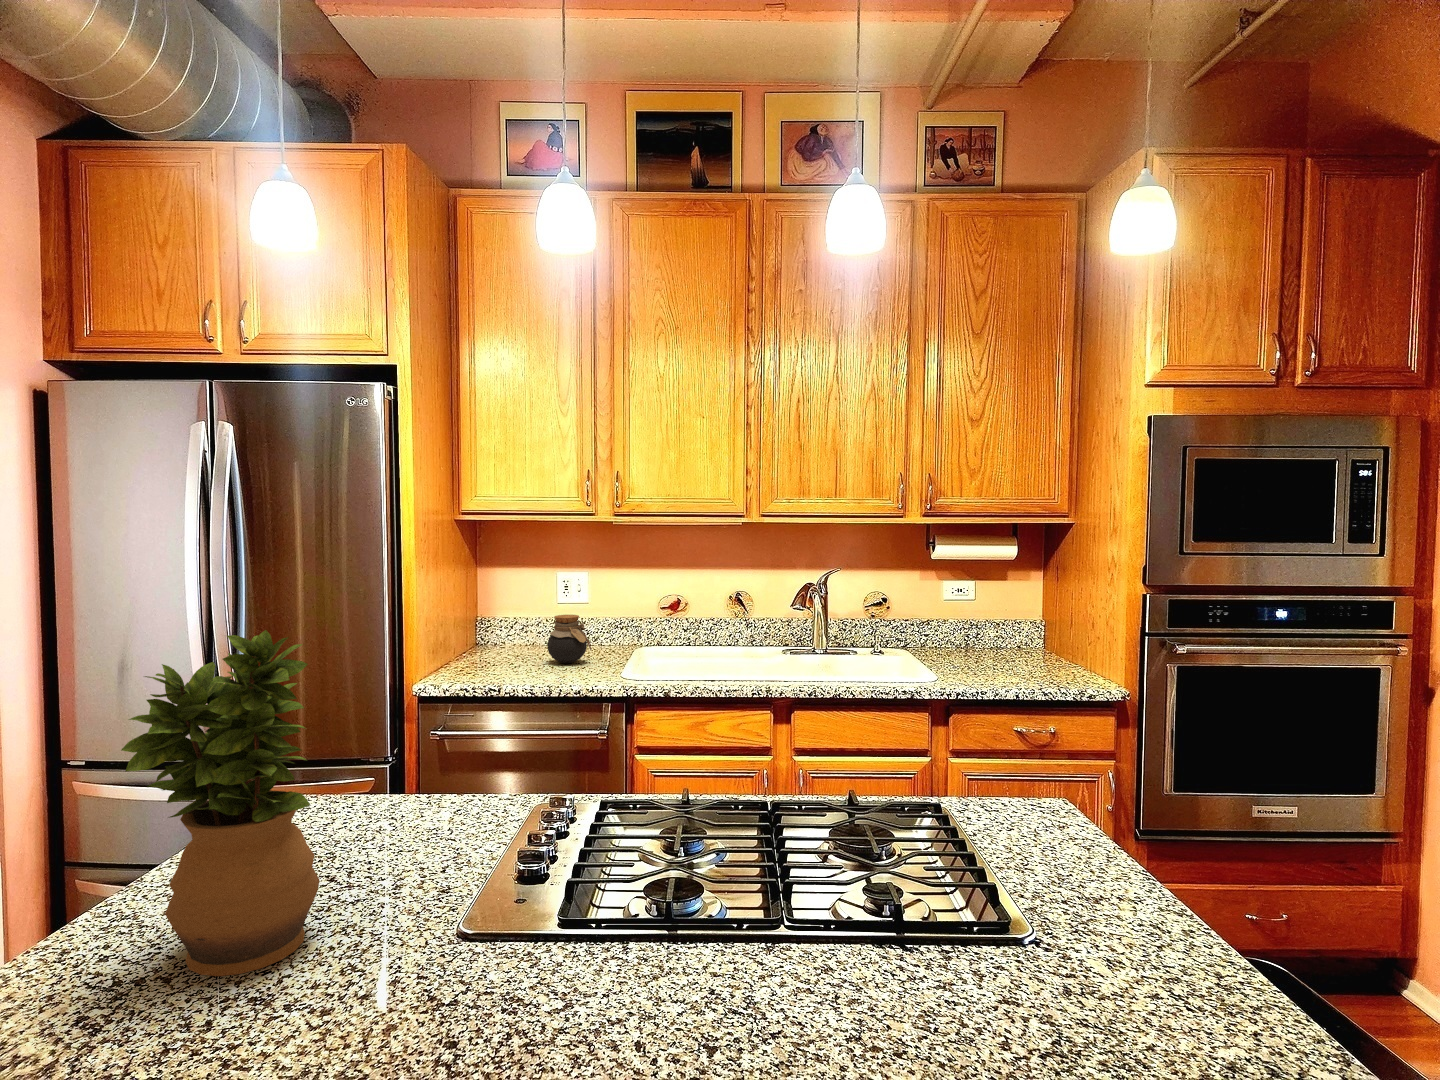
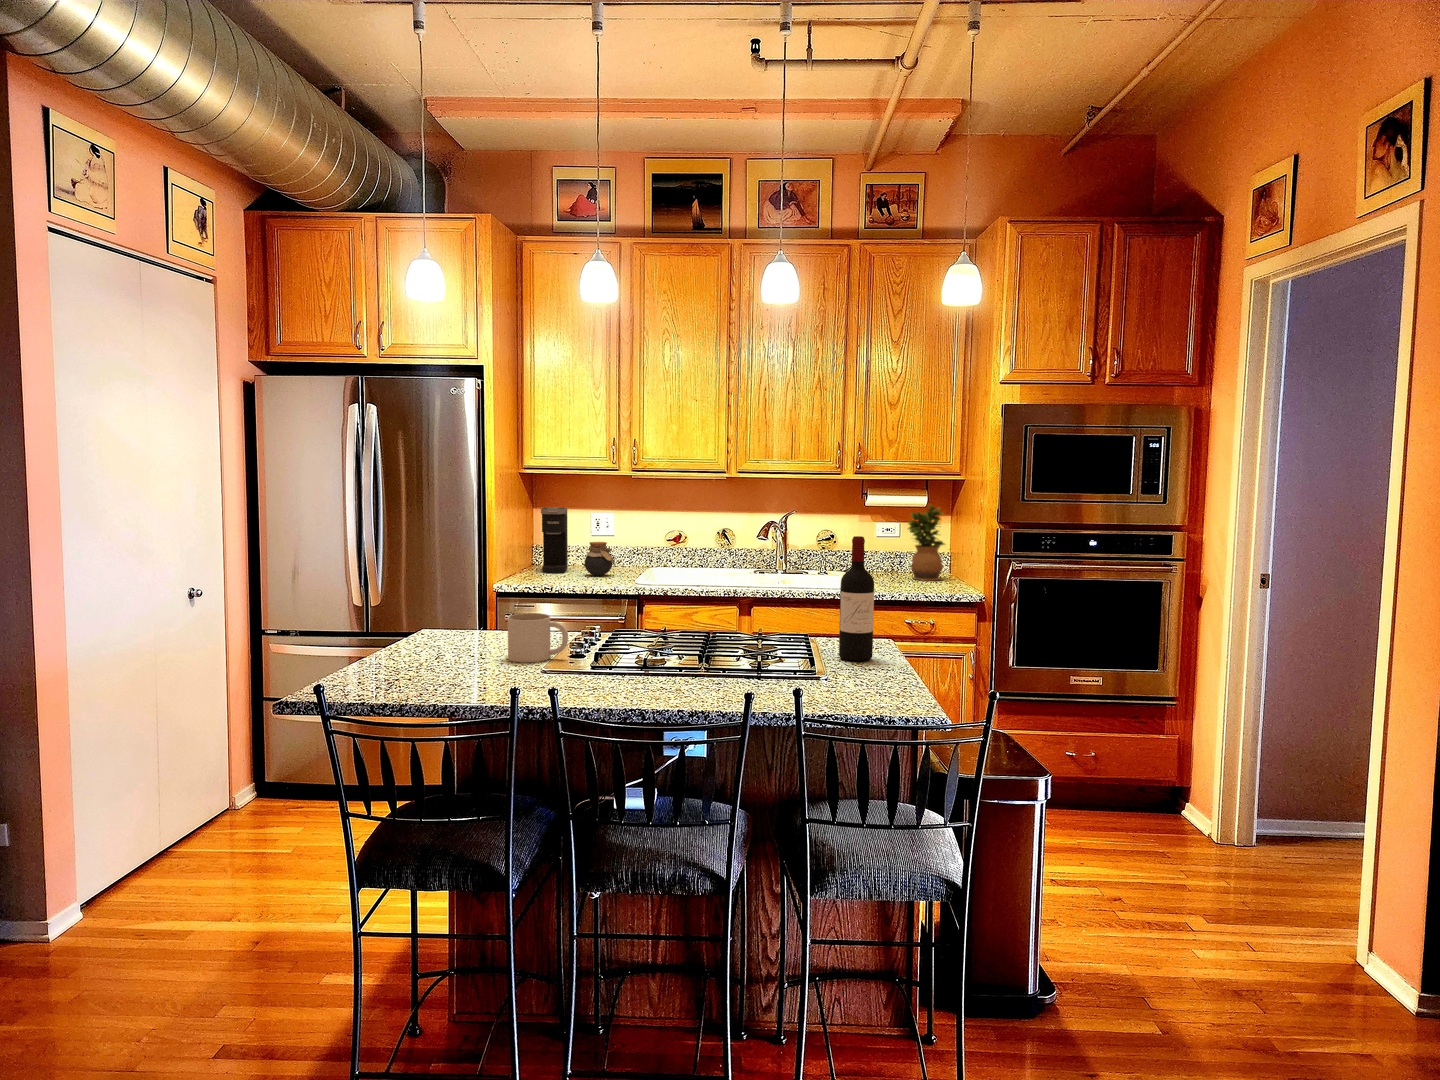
coffee maker: none [486,566,525,660] -> present [541,508,568,574]
potted plant: present [121,630,319,976] -> present [908,505,945,581]
wine bottle: none [1117,681,1207,974] -> present [839,536,874,661]
mug: none [350,874,500,1024] -> present [508,613,568,662]

